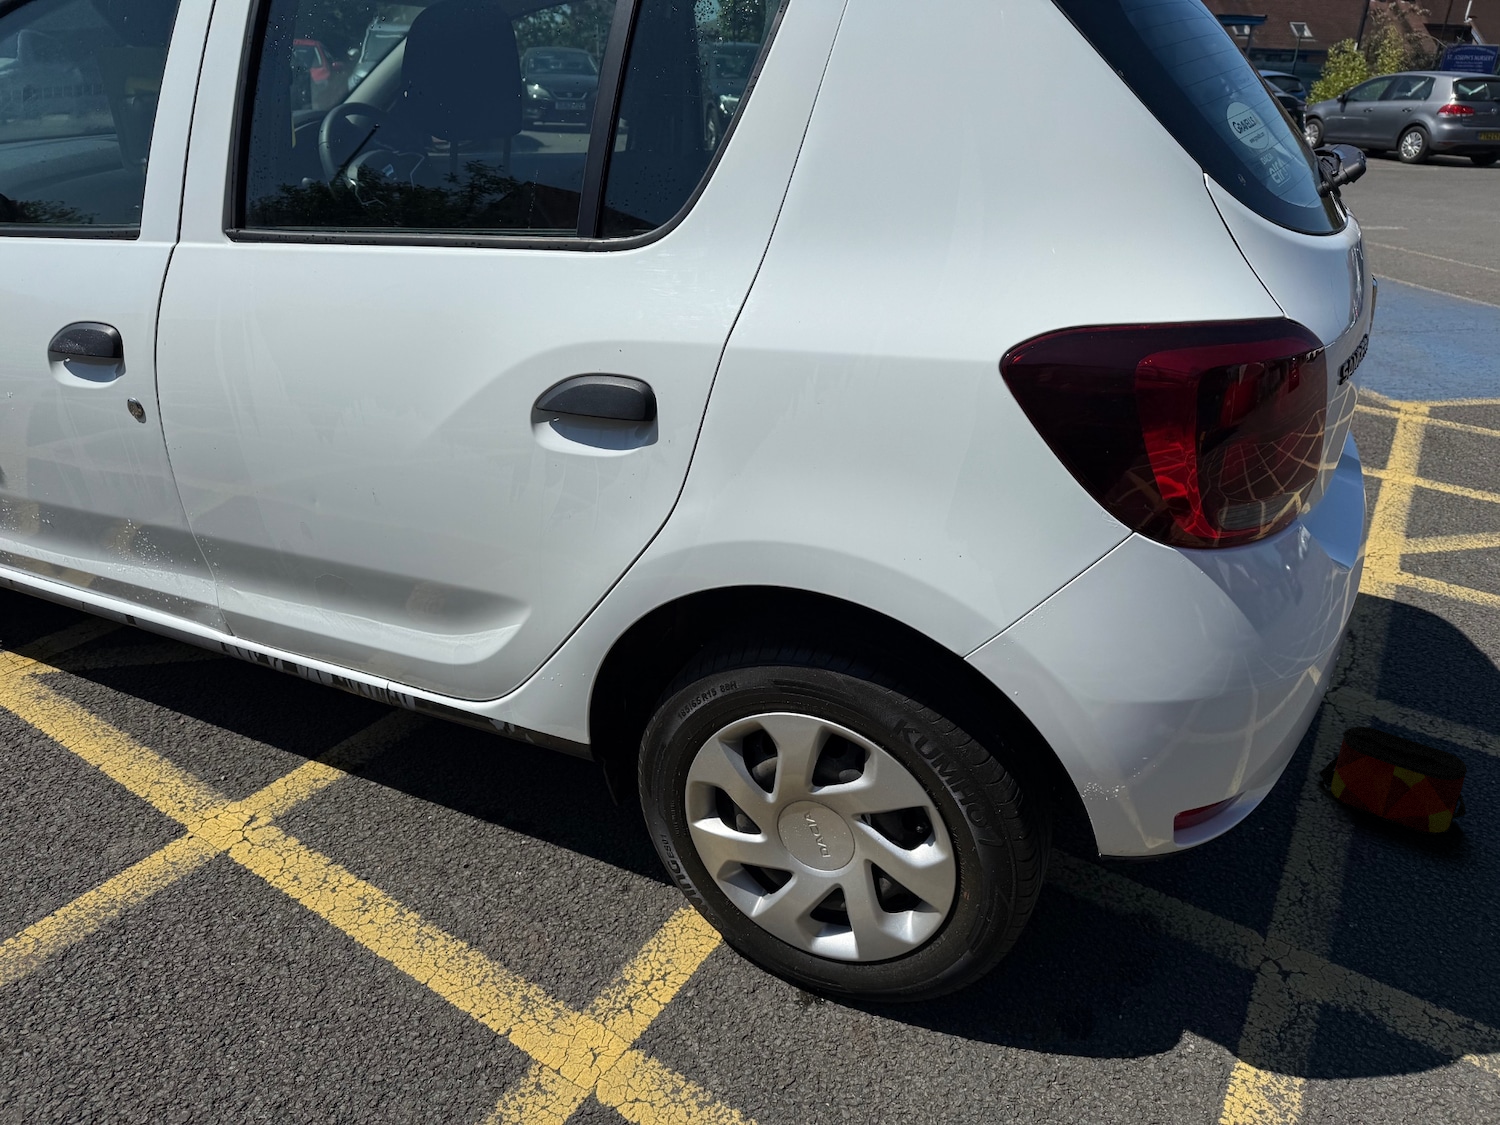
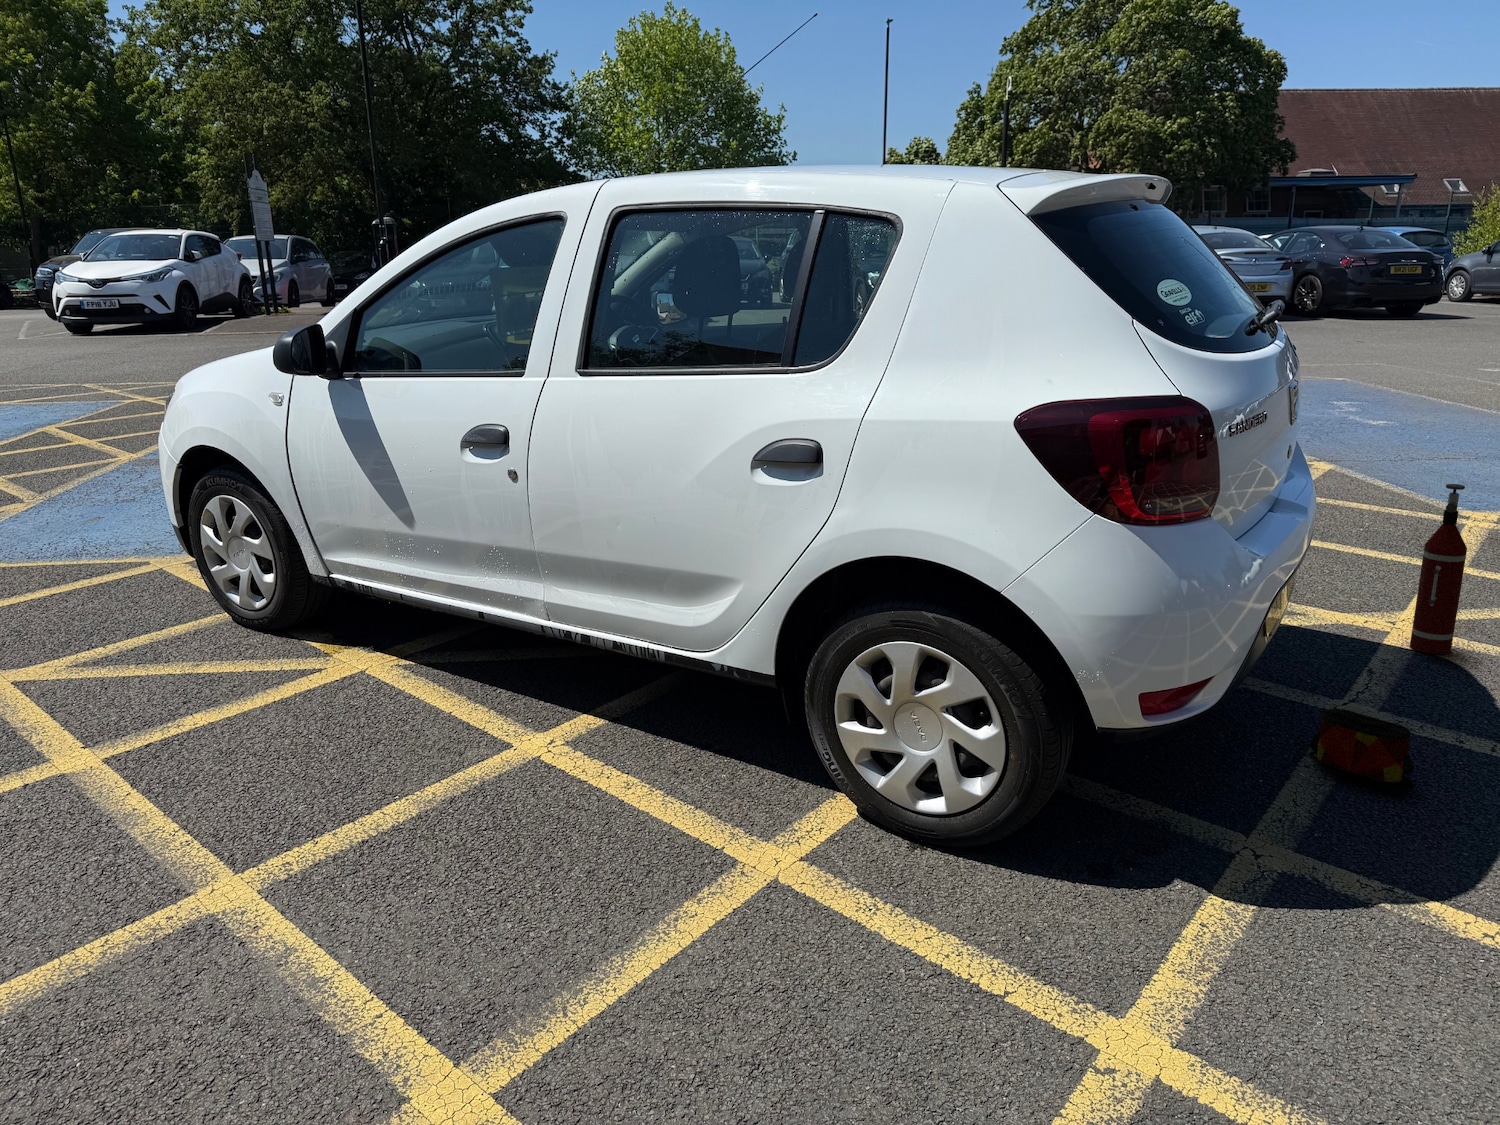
fire extinguisher: none [1389,395,1478,609] -> present [1410,484,1467,654]

